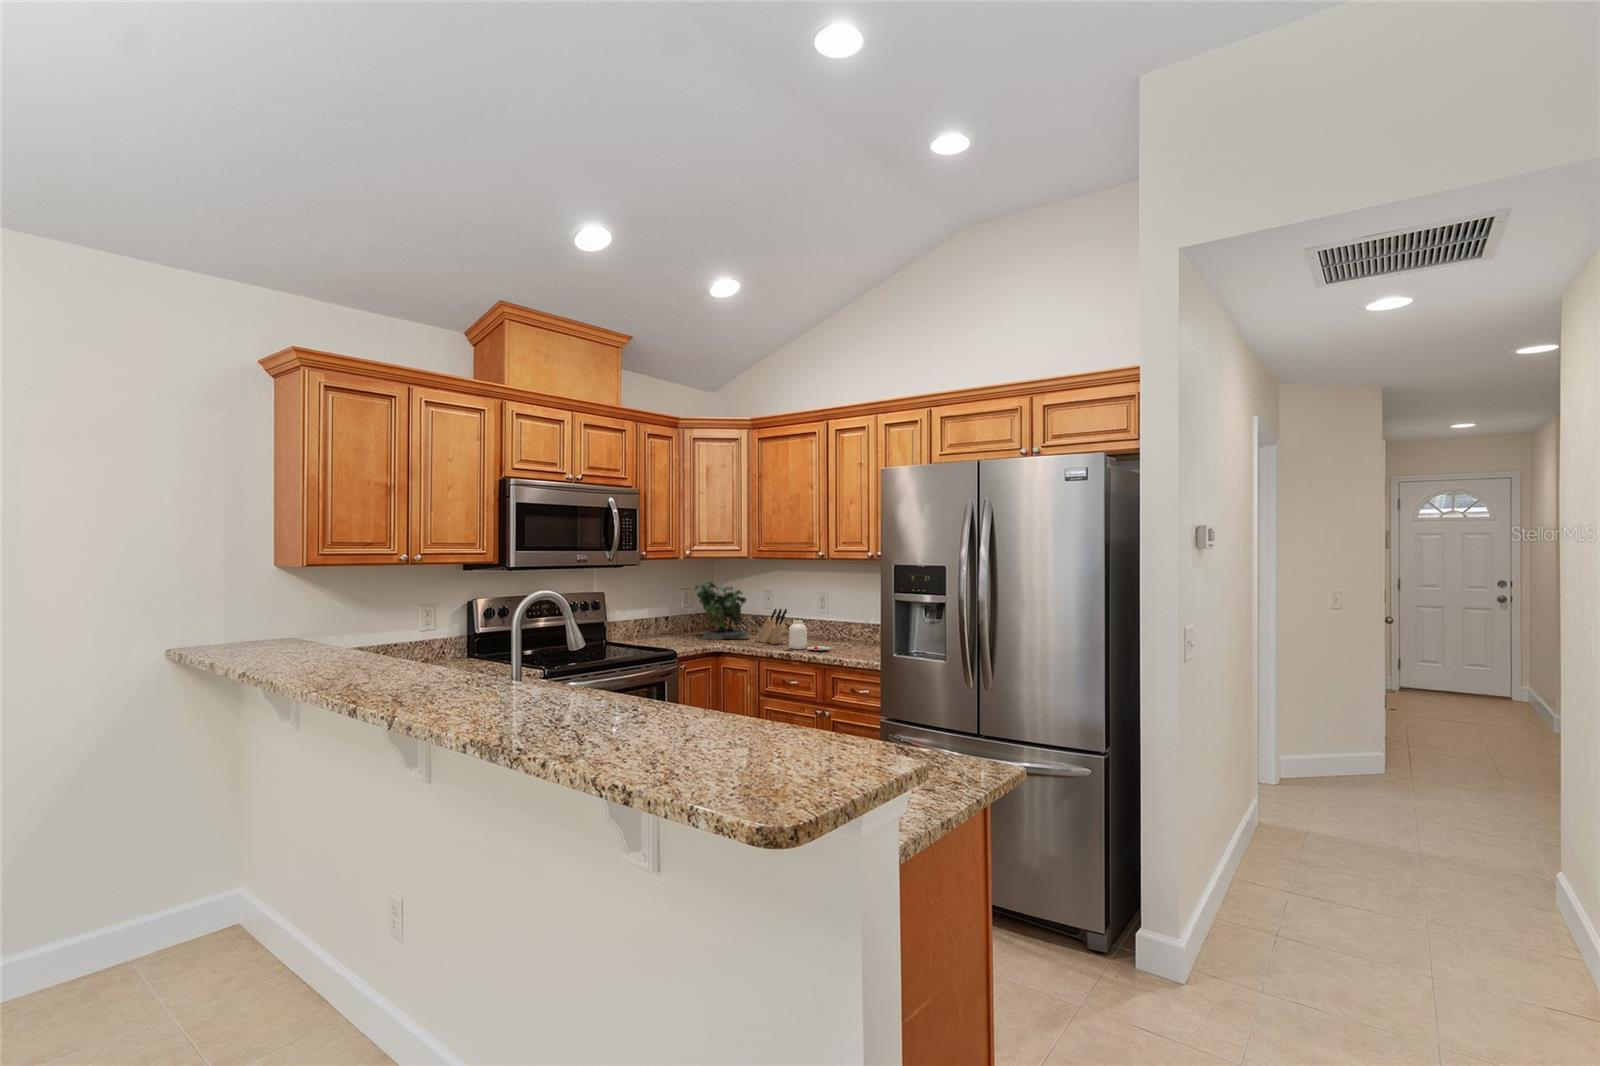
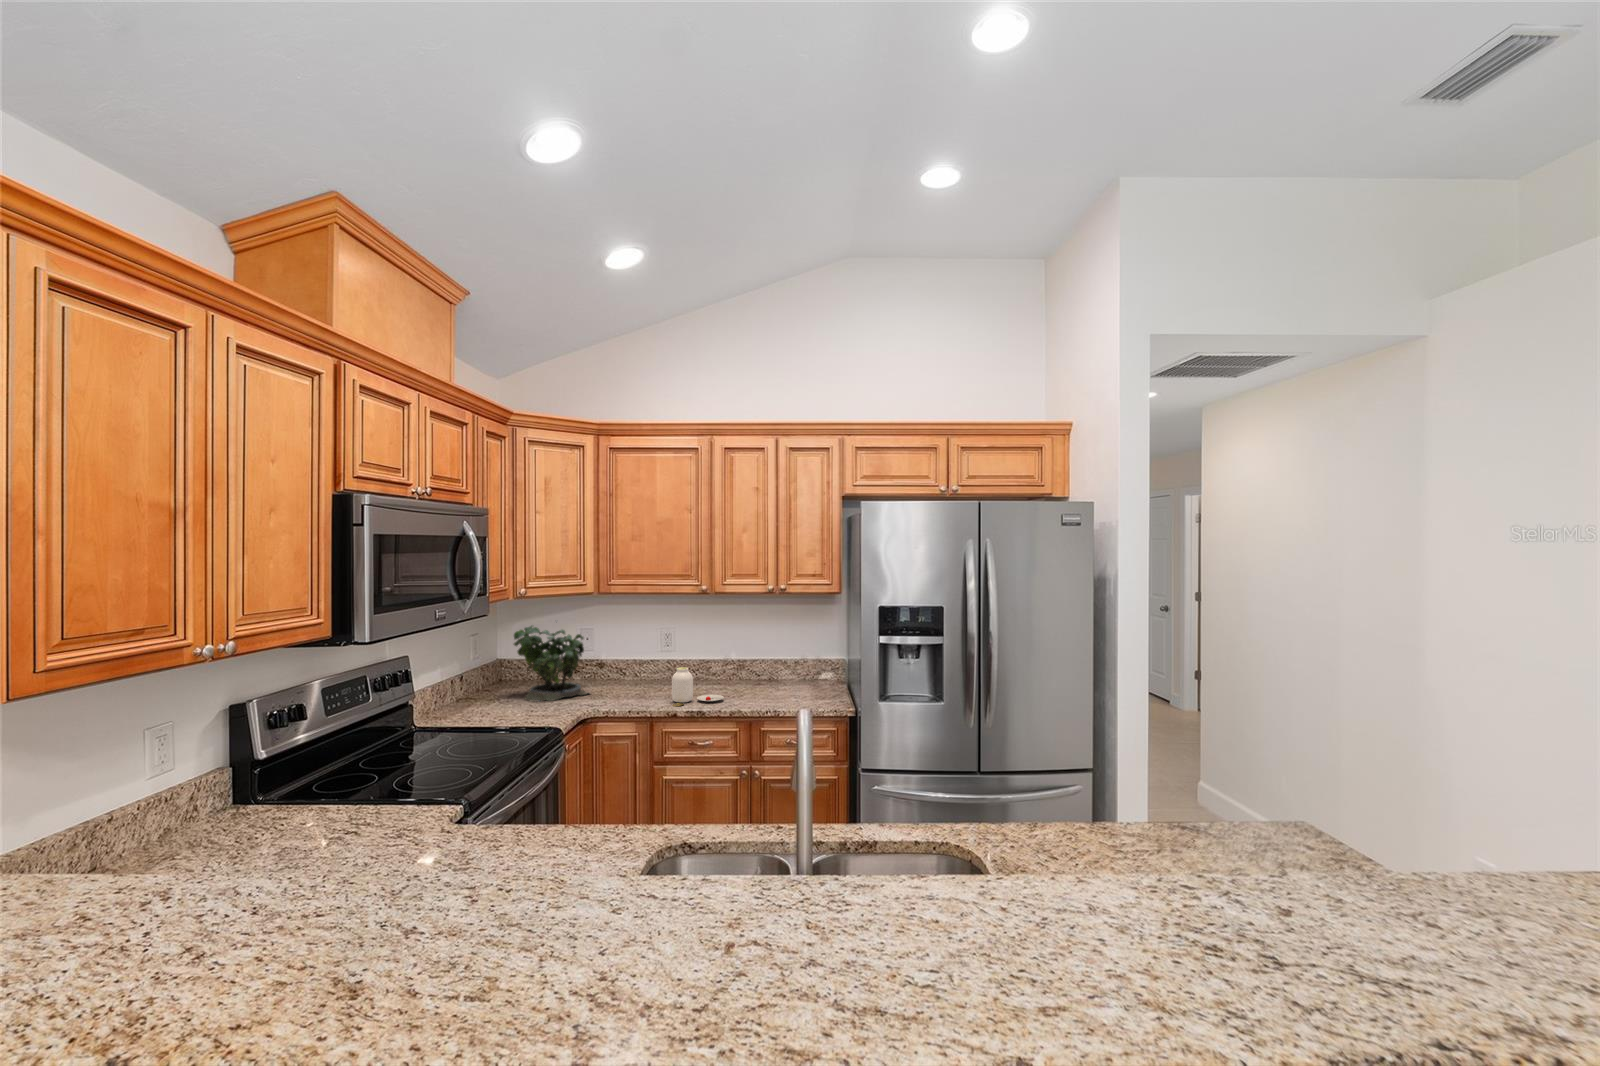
knife block: present [757,609,787,644] -> none [604,654,654,698]

